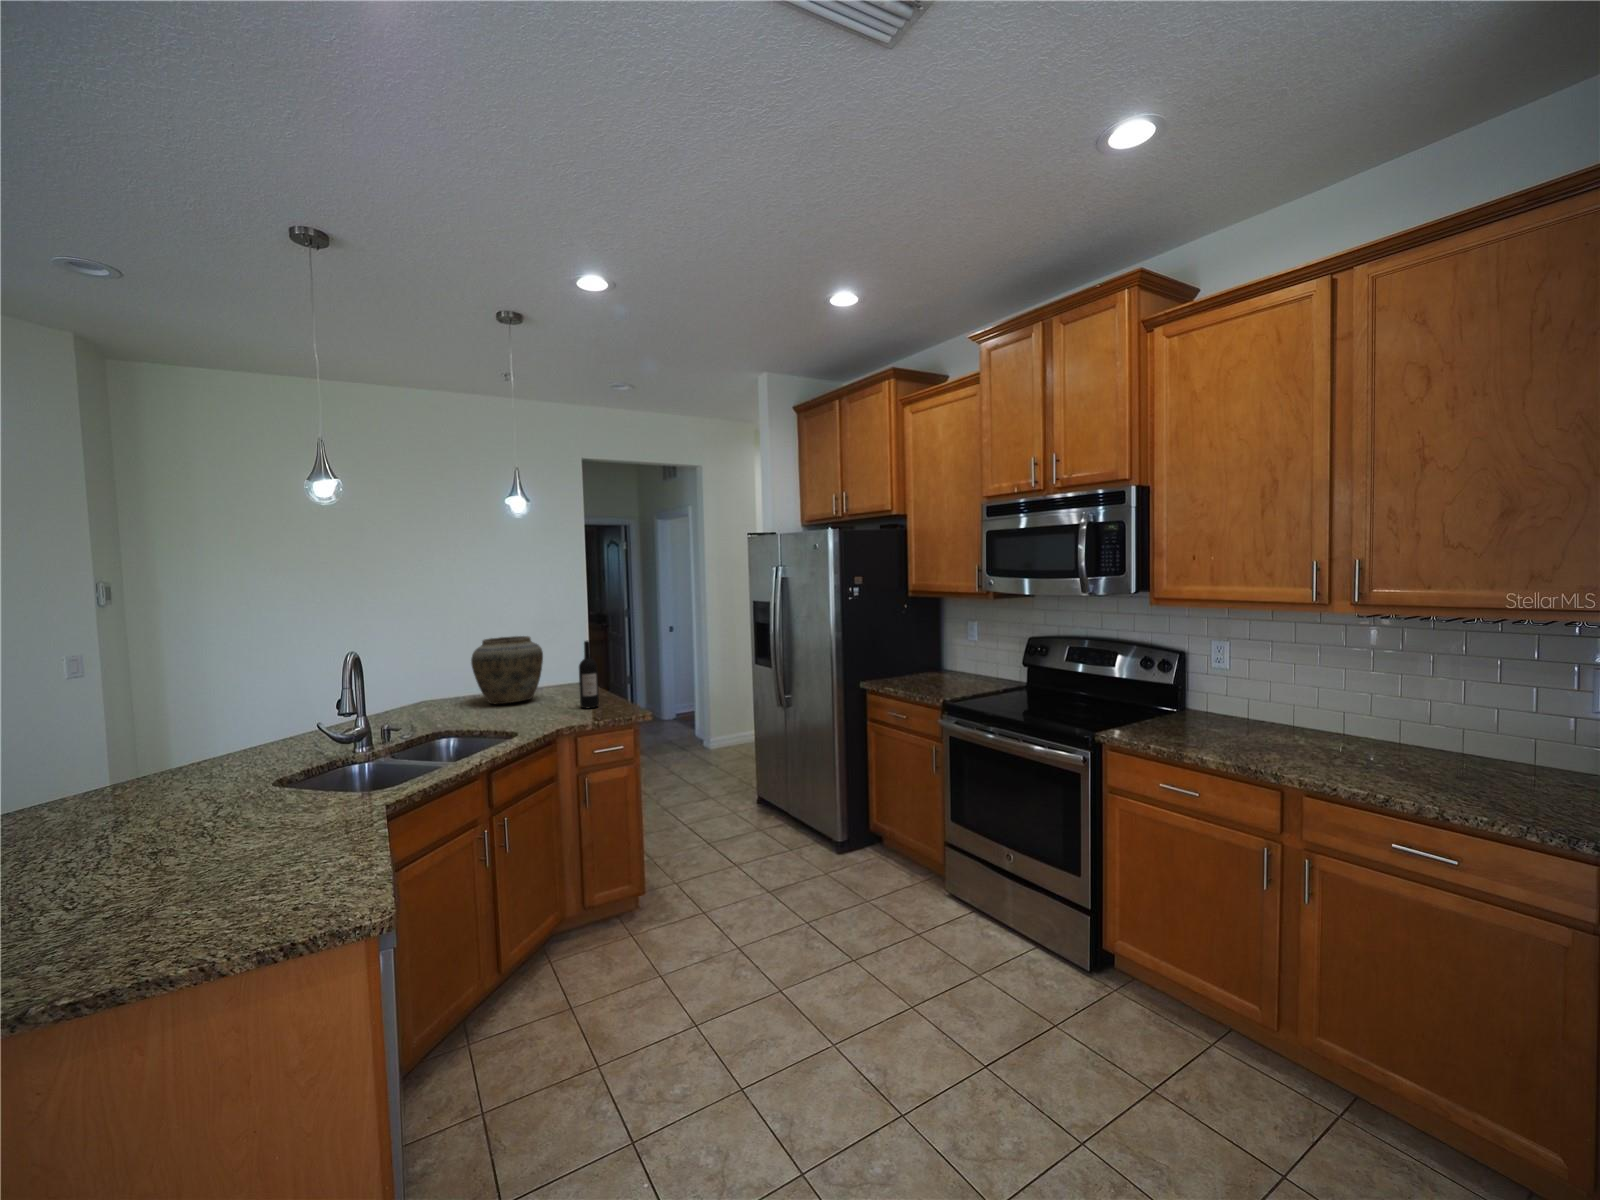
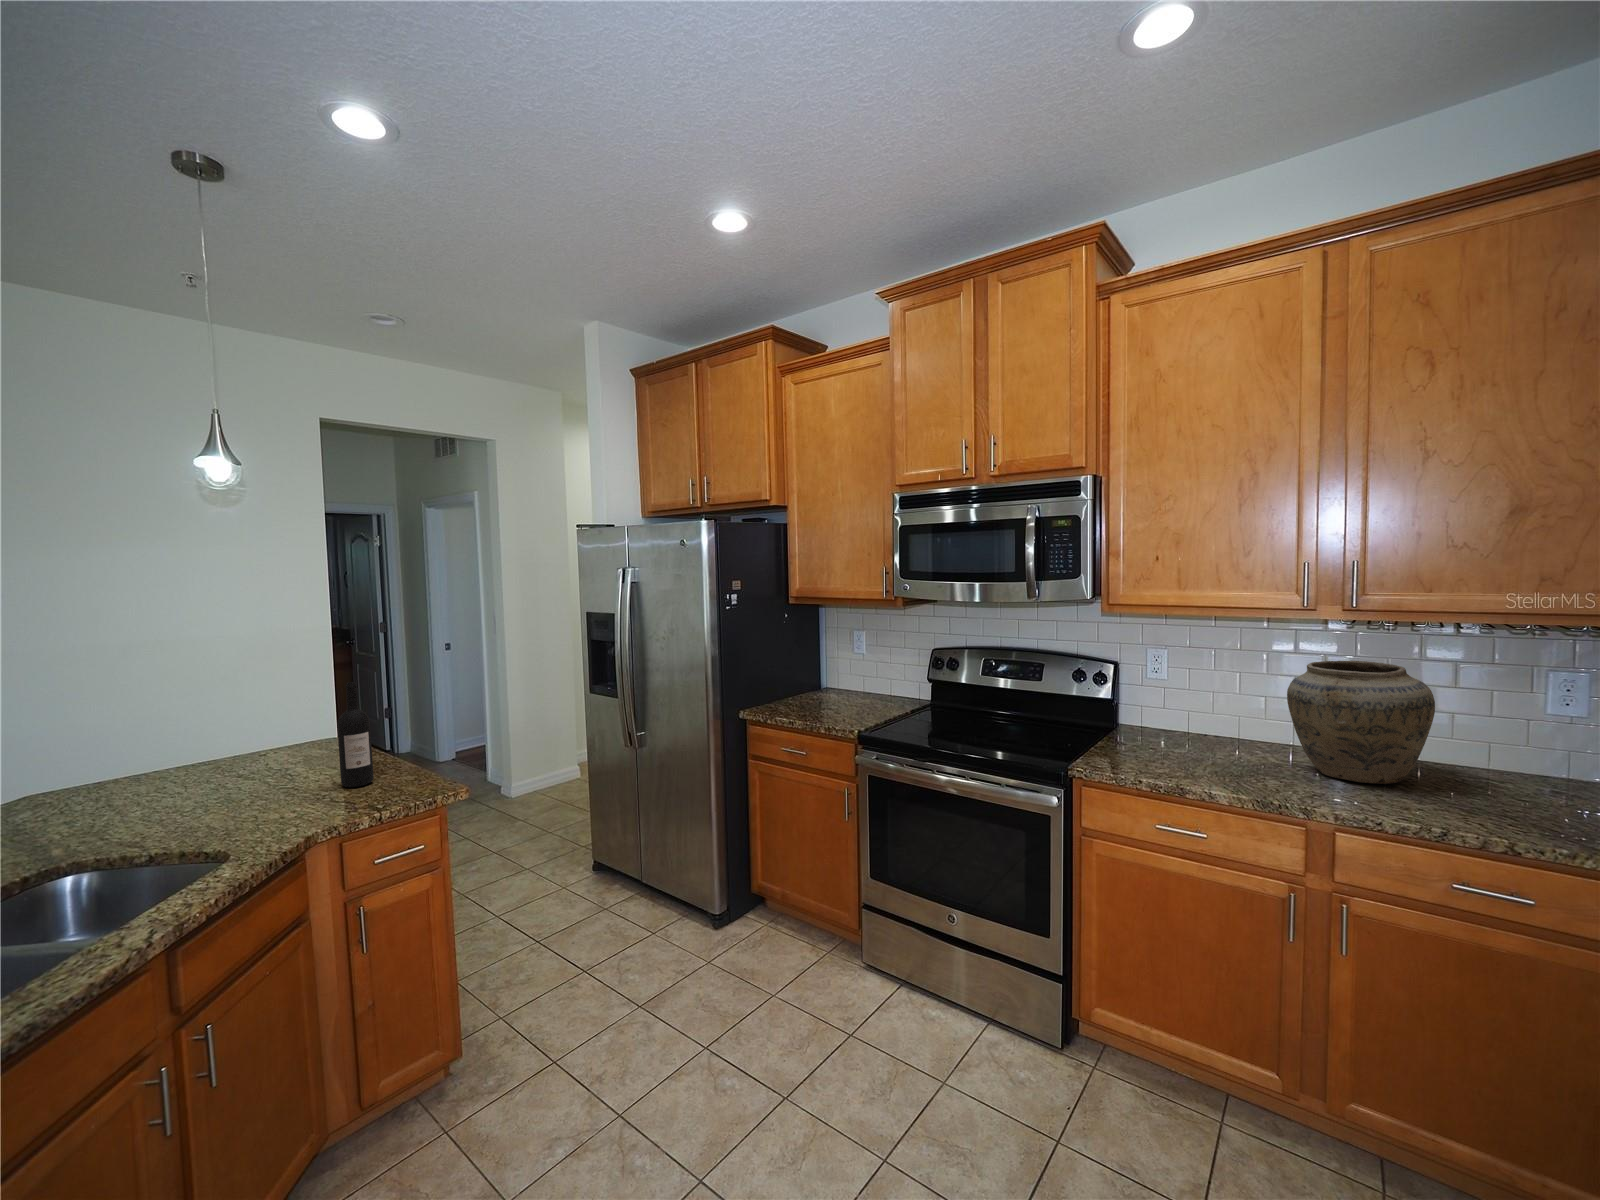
vase: present [471,636,543,704] -> present [1287,661,1435,784]

